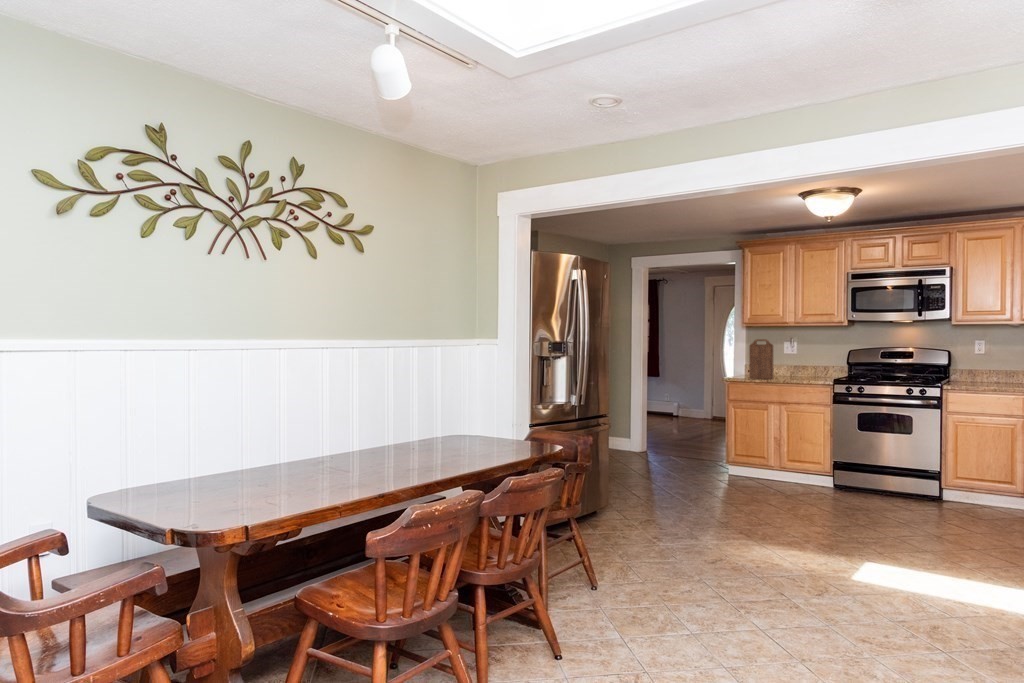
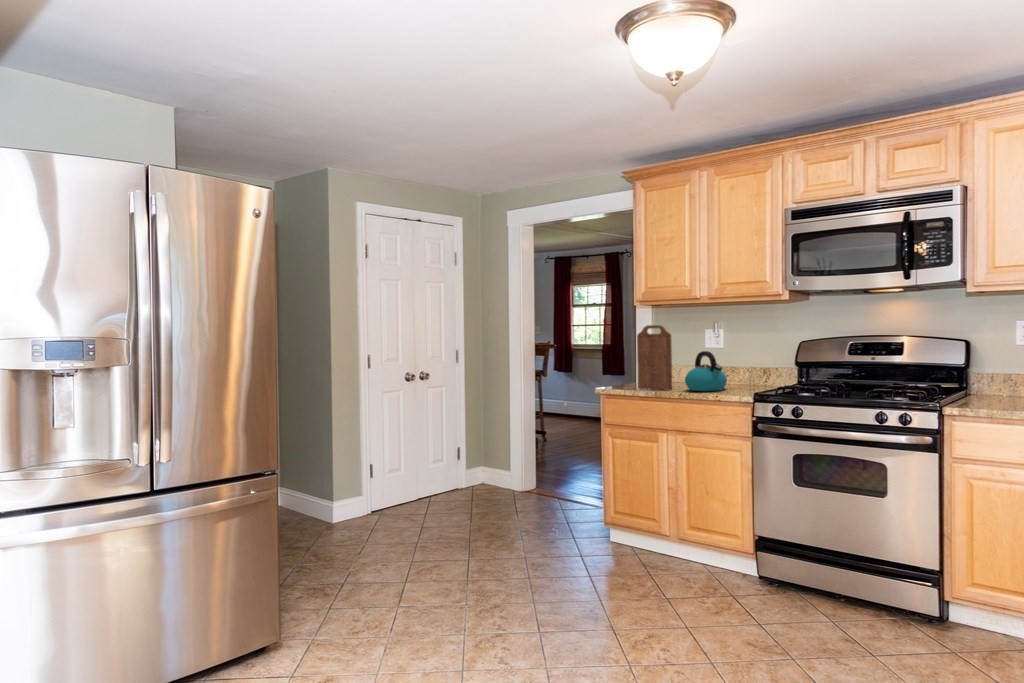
kettle: none [783,355,809,379] -> present [685,351,727,391]

